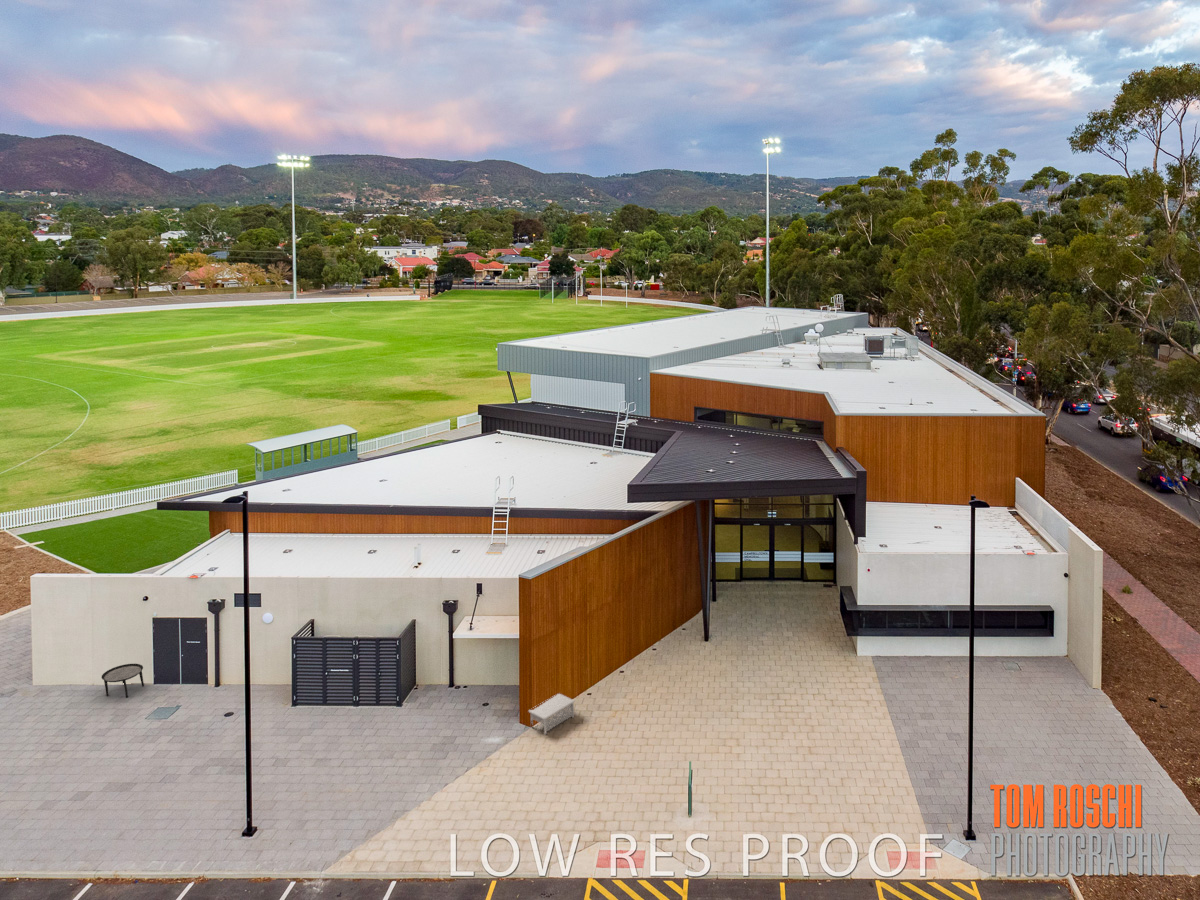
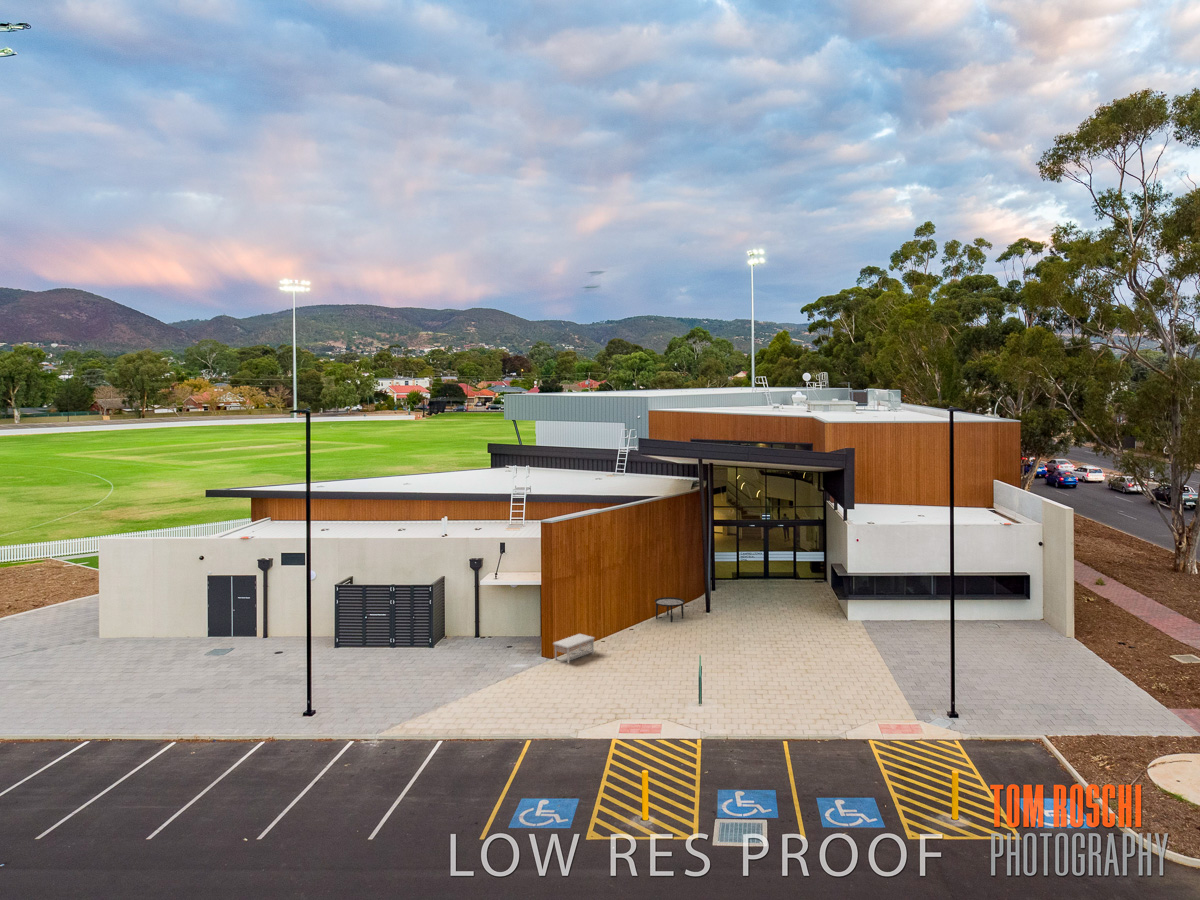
round table: present [102,664,144,698] -> present [655,597,685,622]

